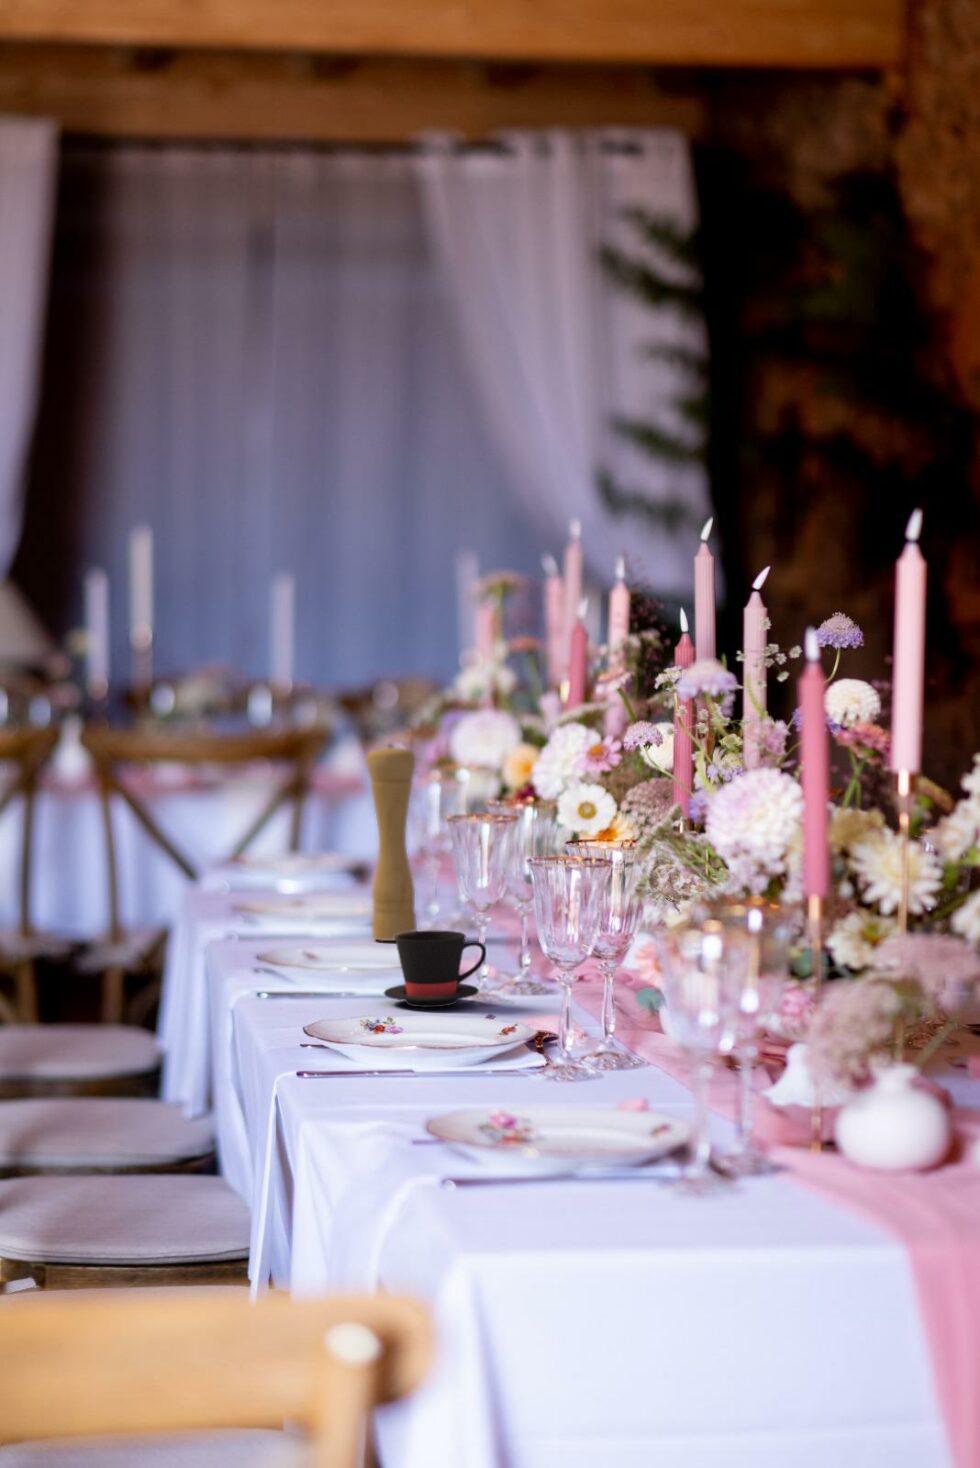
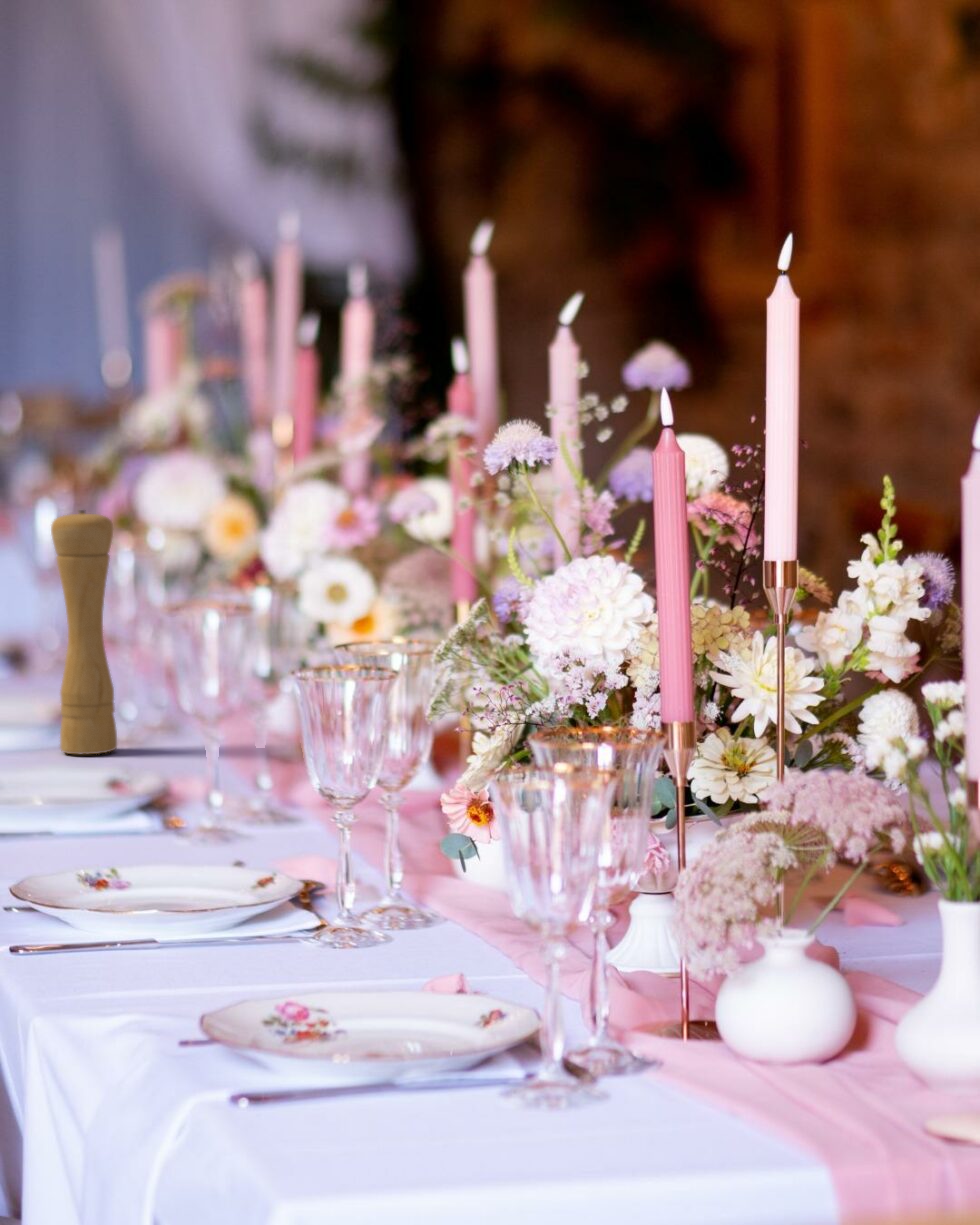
teacup: present [384,931,486,1007] -> none [96,750,226,847]

